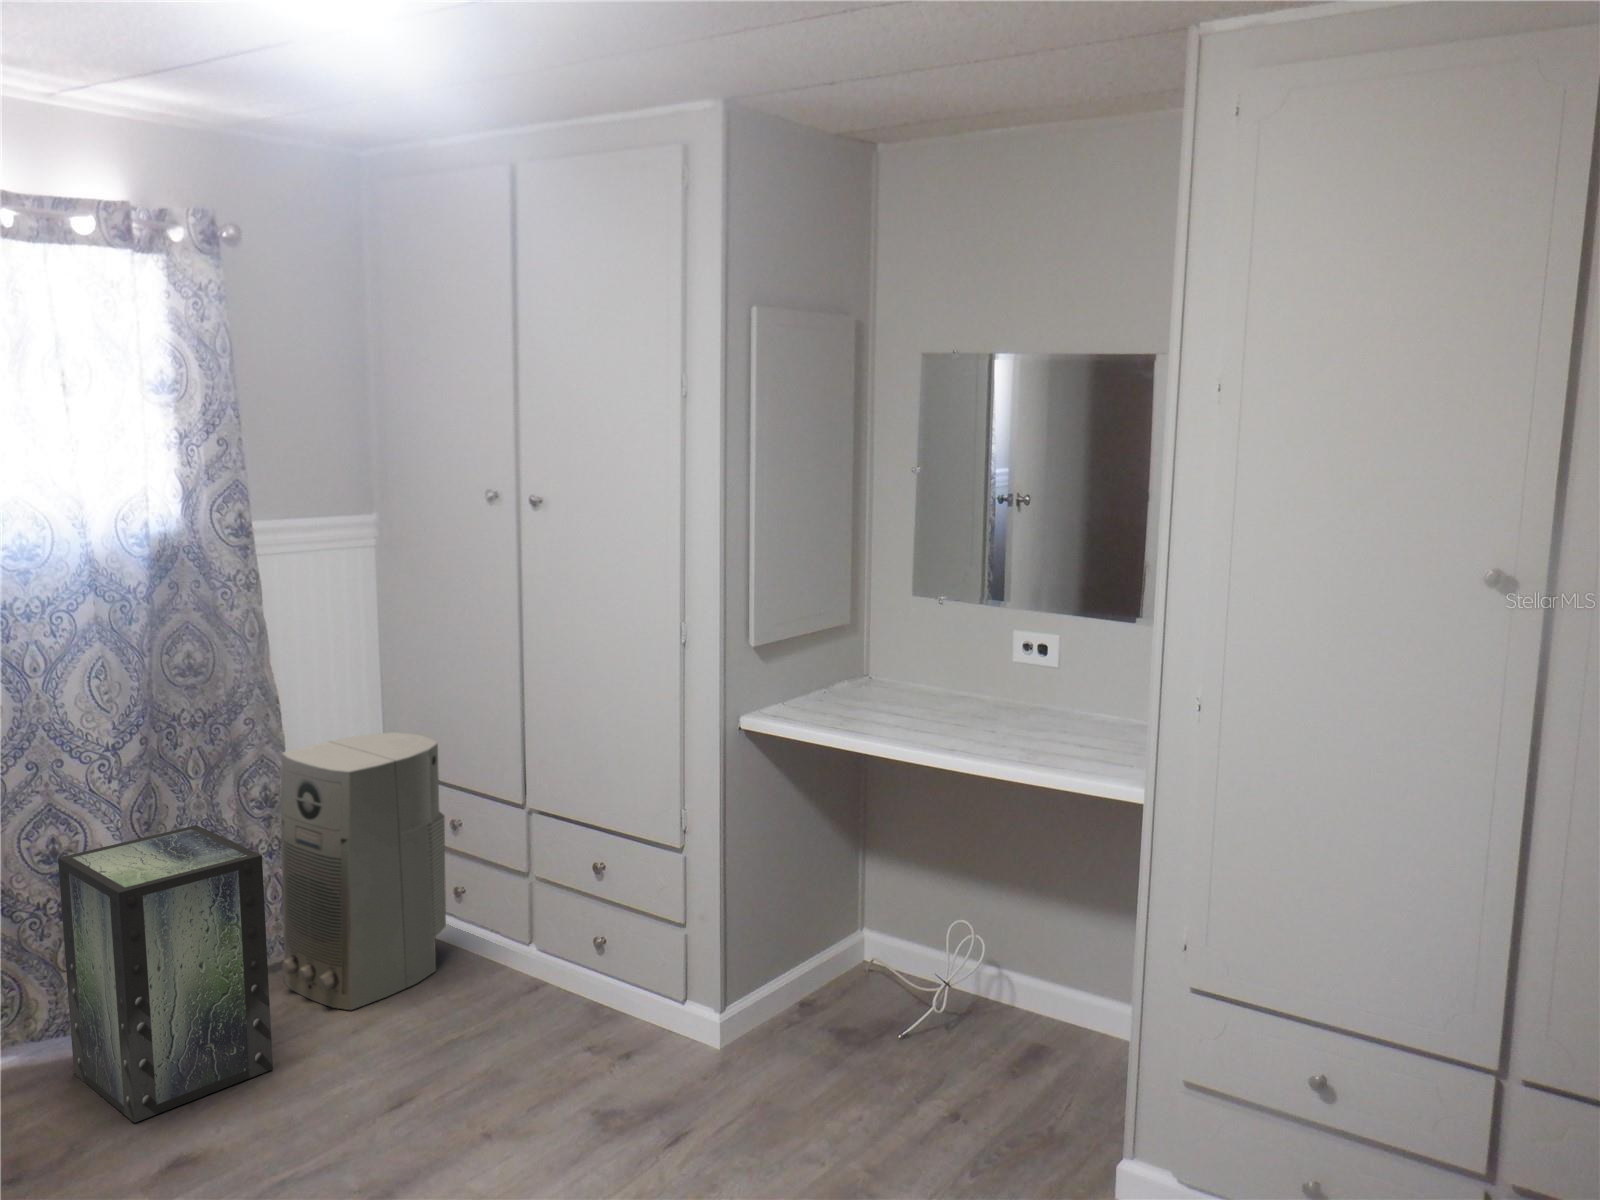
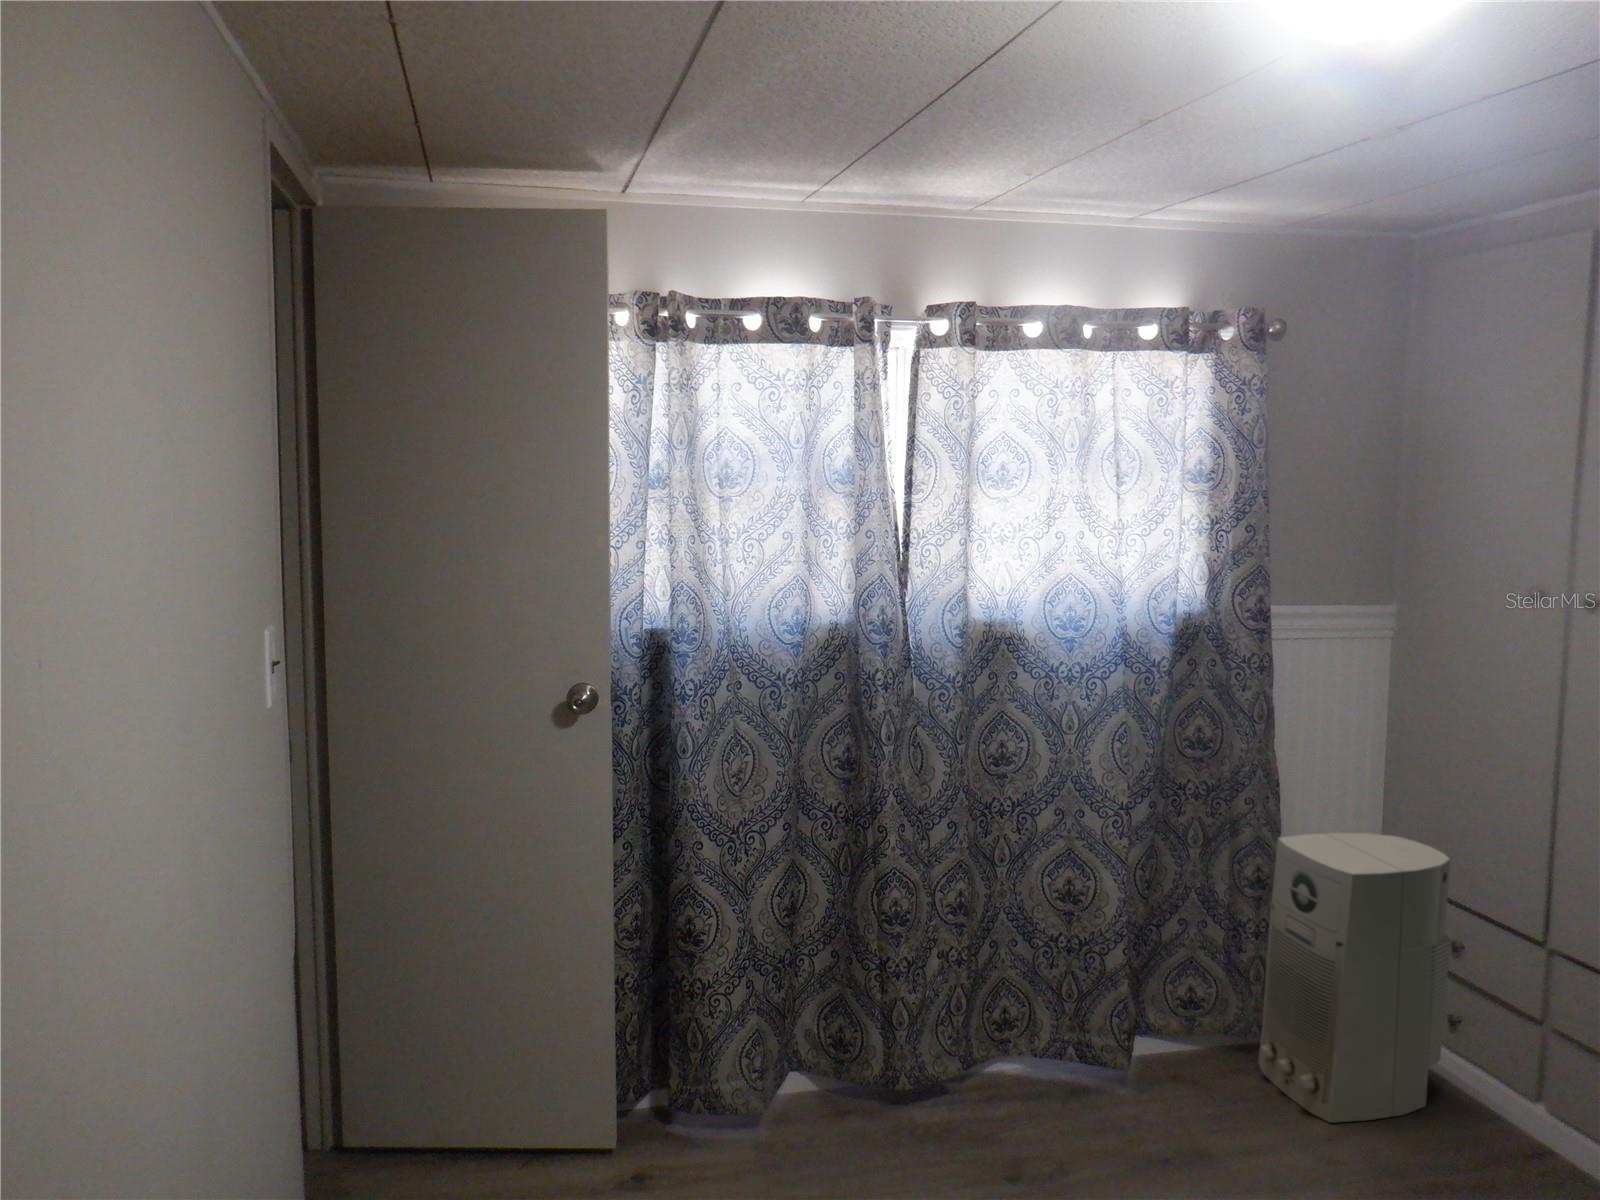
storage box: present [58,825,273,1123] -> none [1067,895,1260,1174]

